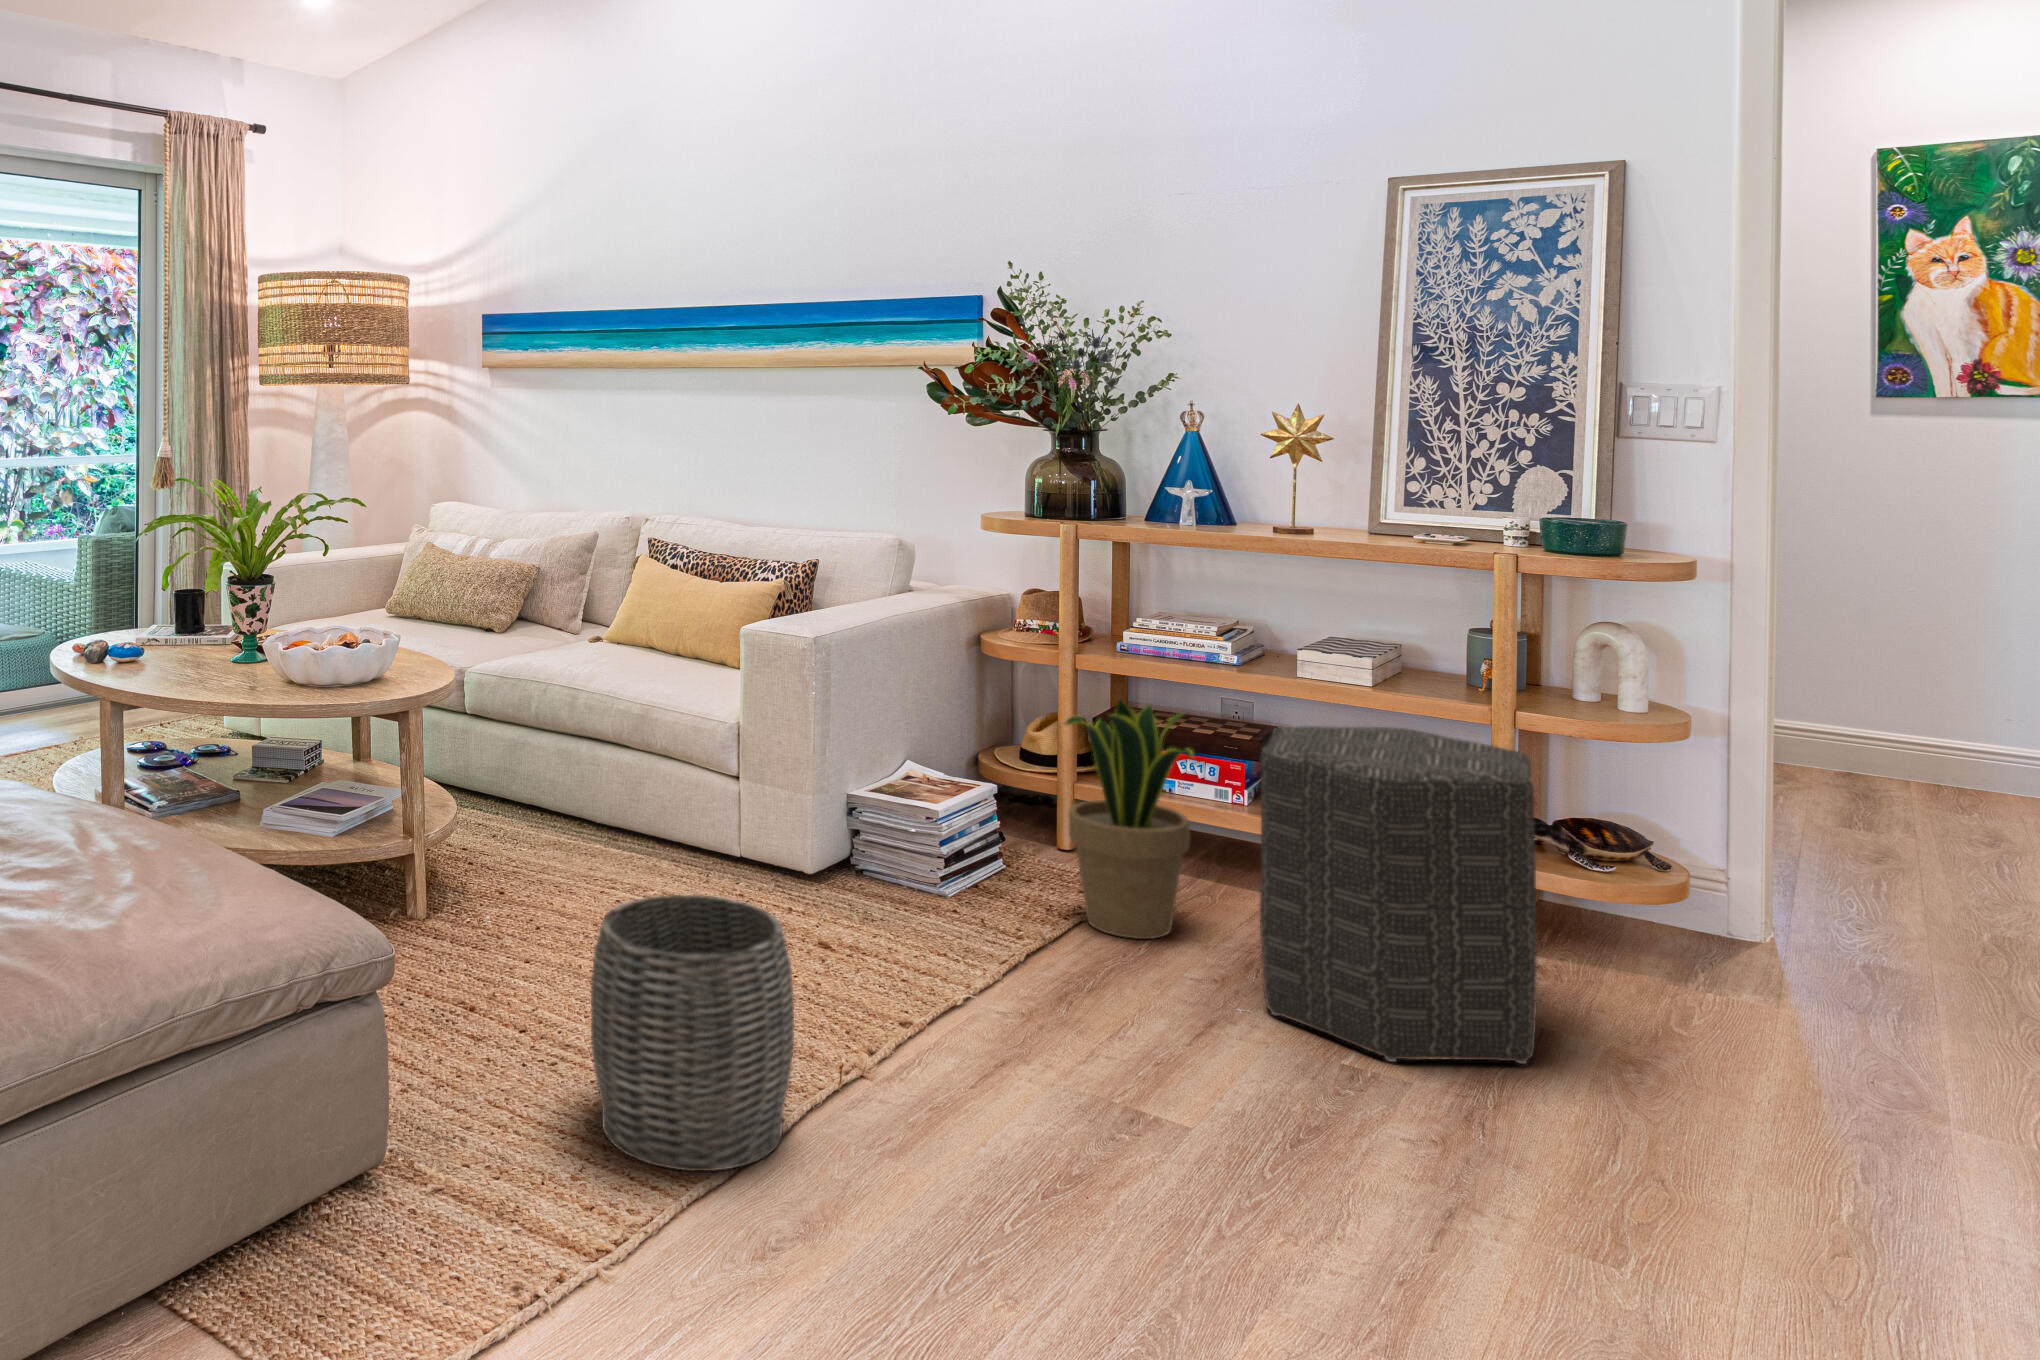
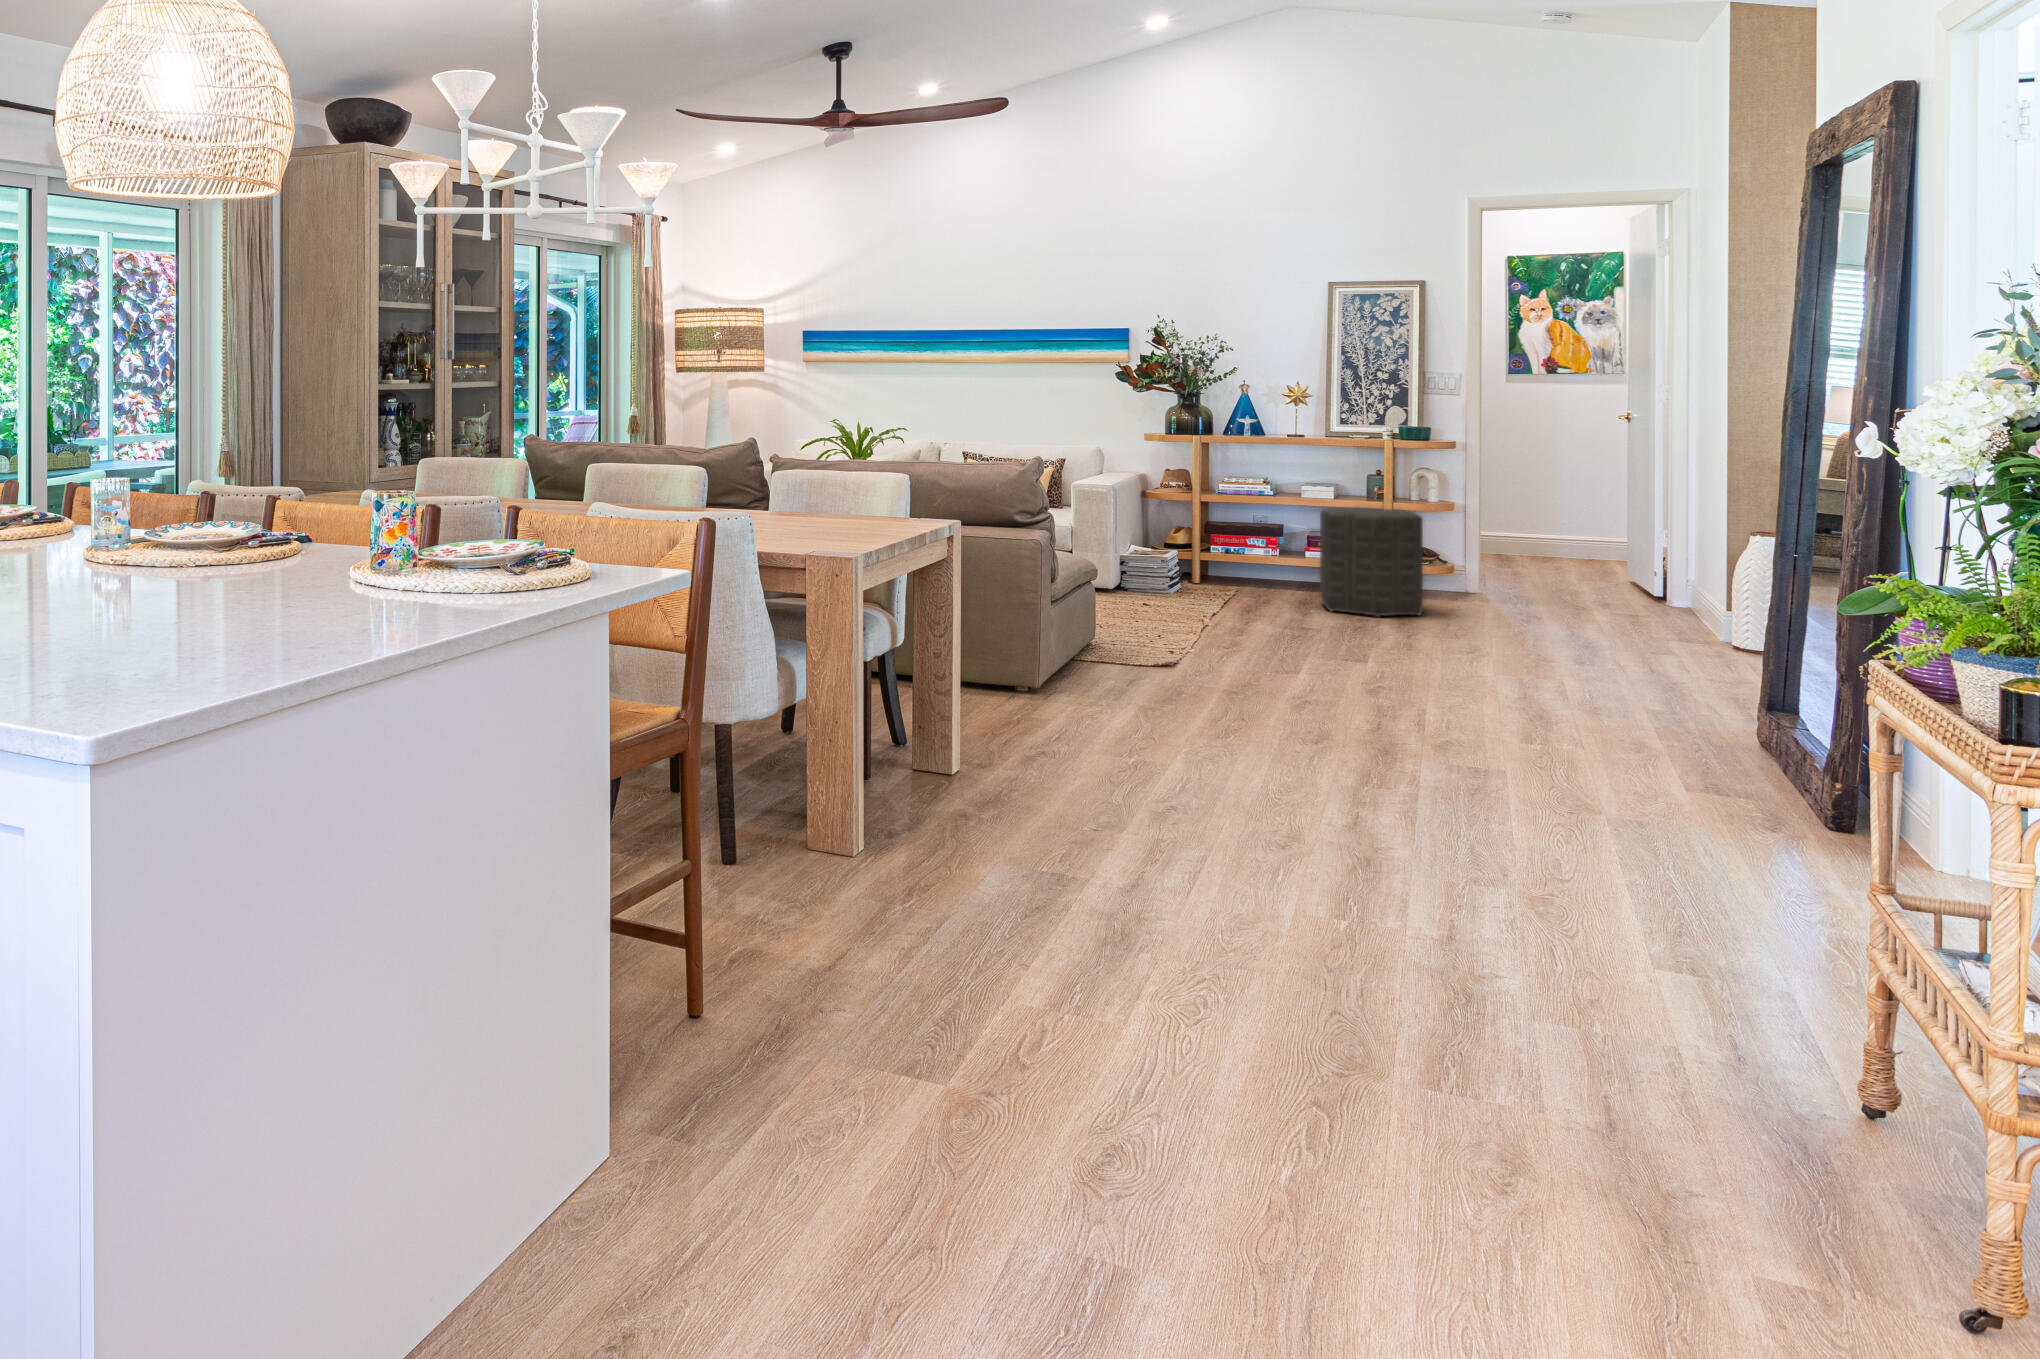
potted plant: present [1065,700,1194,939] -> none [1228,504,1285,600]
woven basket: present [591,895,794,1171] -> none [1143,563,1218,641]

